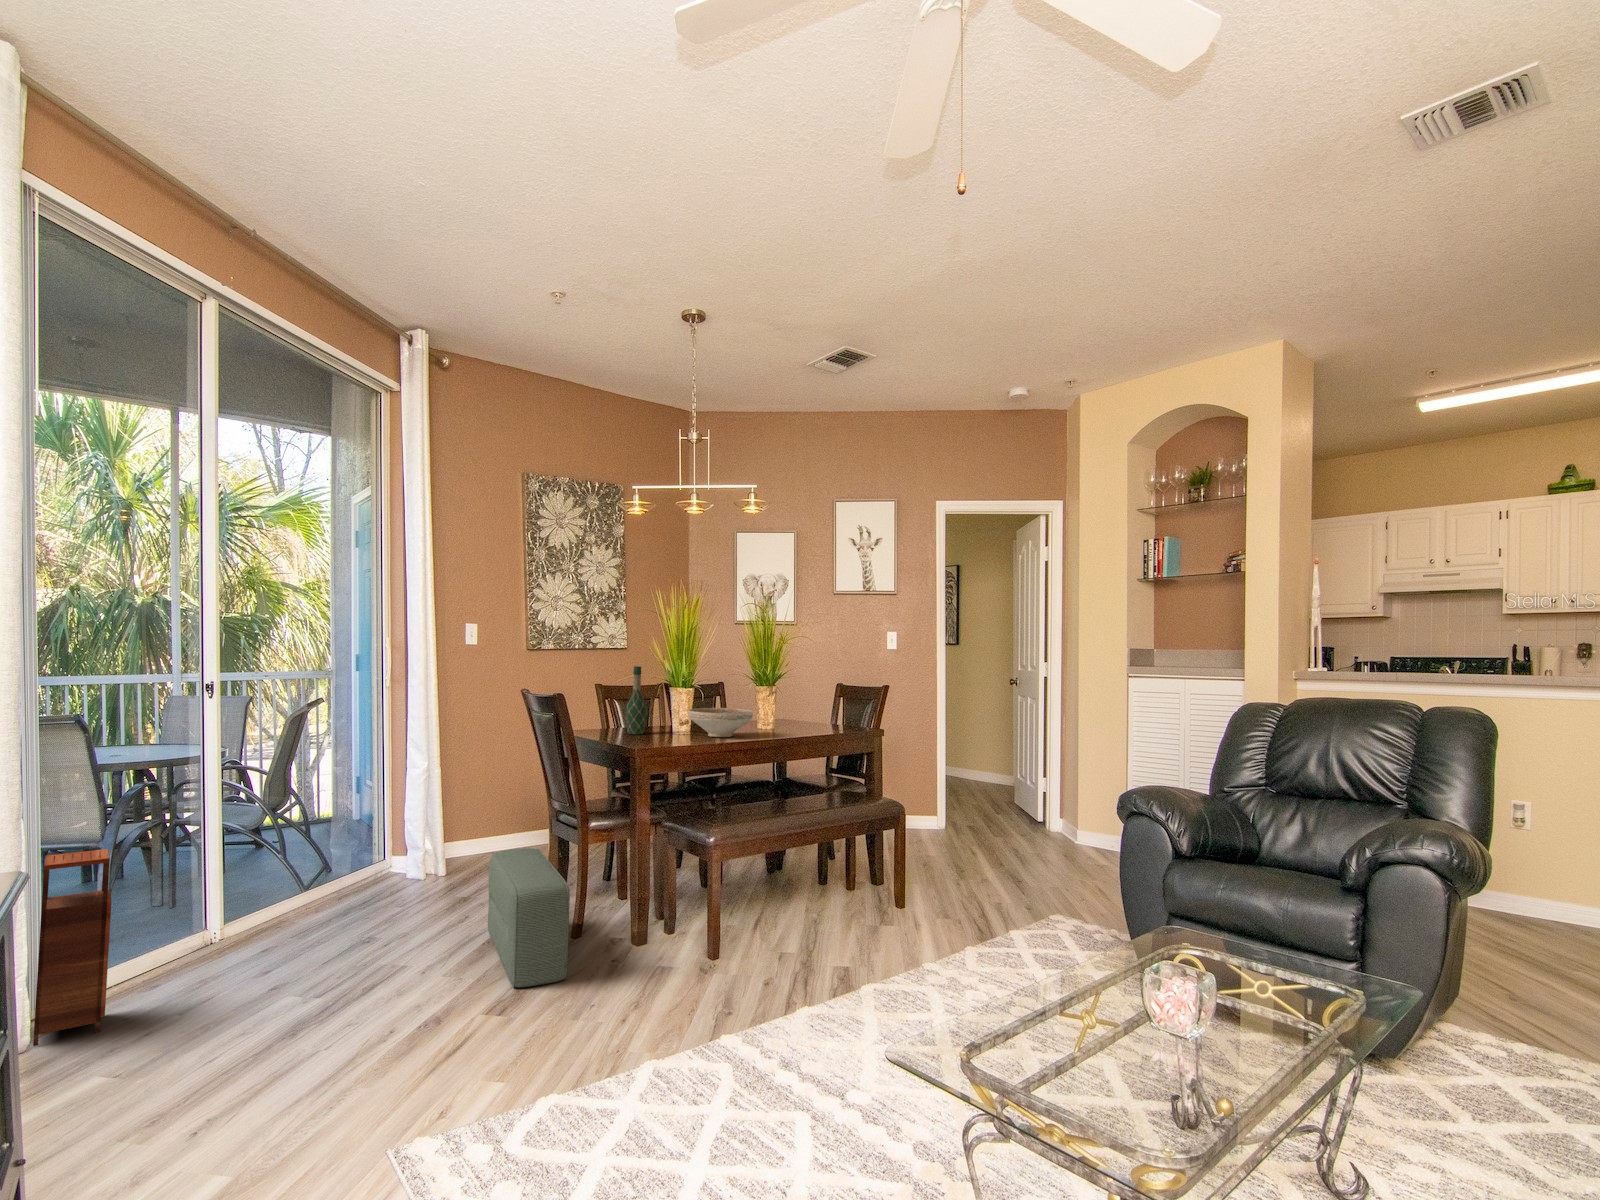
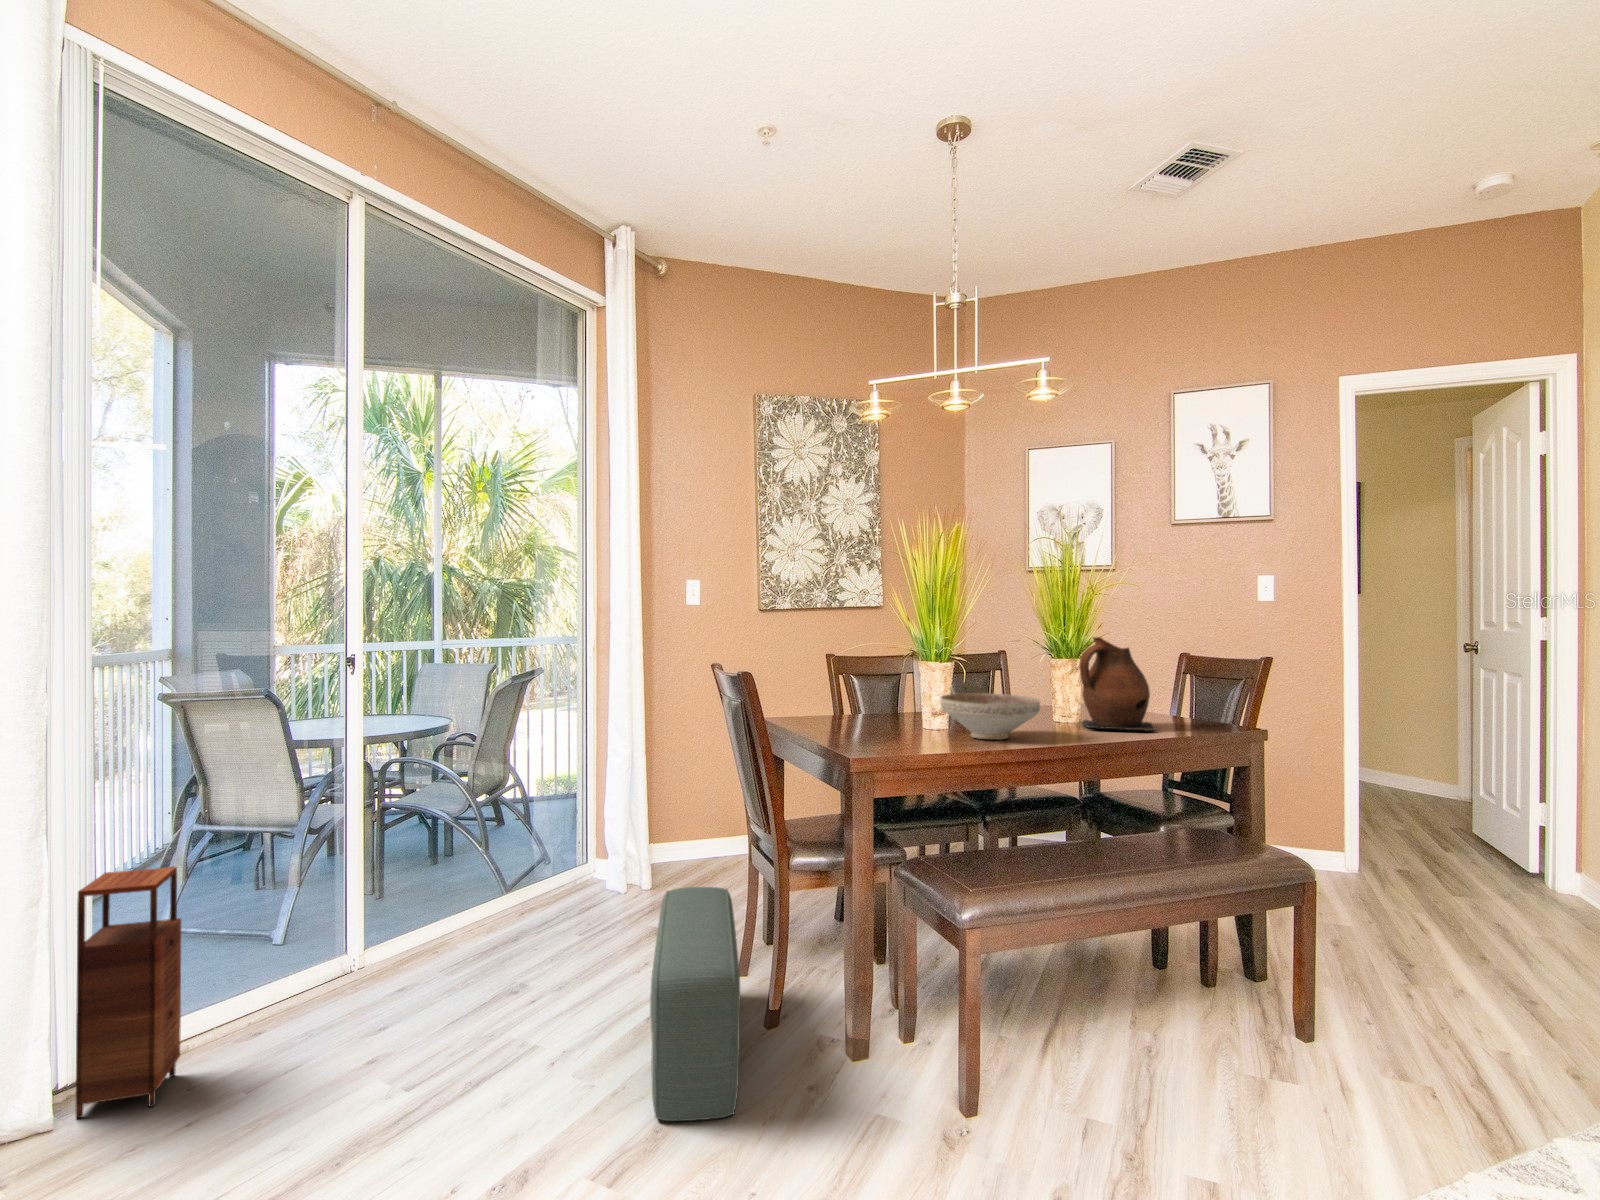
wine bottle: present [626,666,647,734] -> none [854,632,885,729]
ceramic pitcher: none [773,670,822,731] -> present [1080,637,1155,731]

